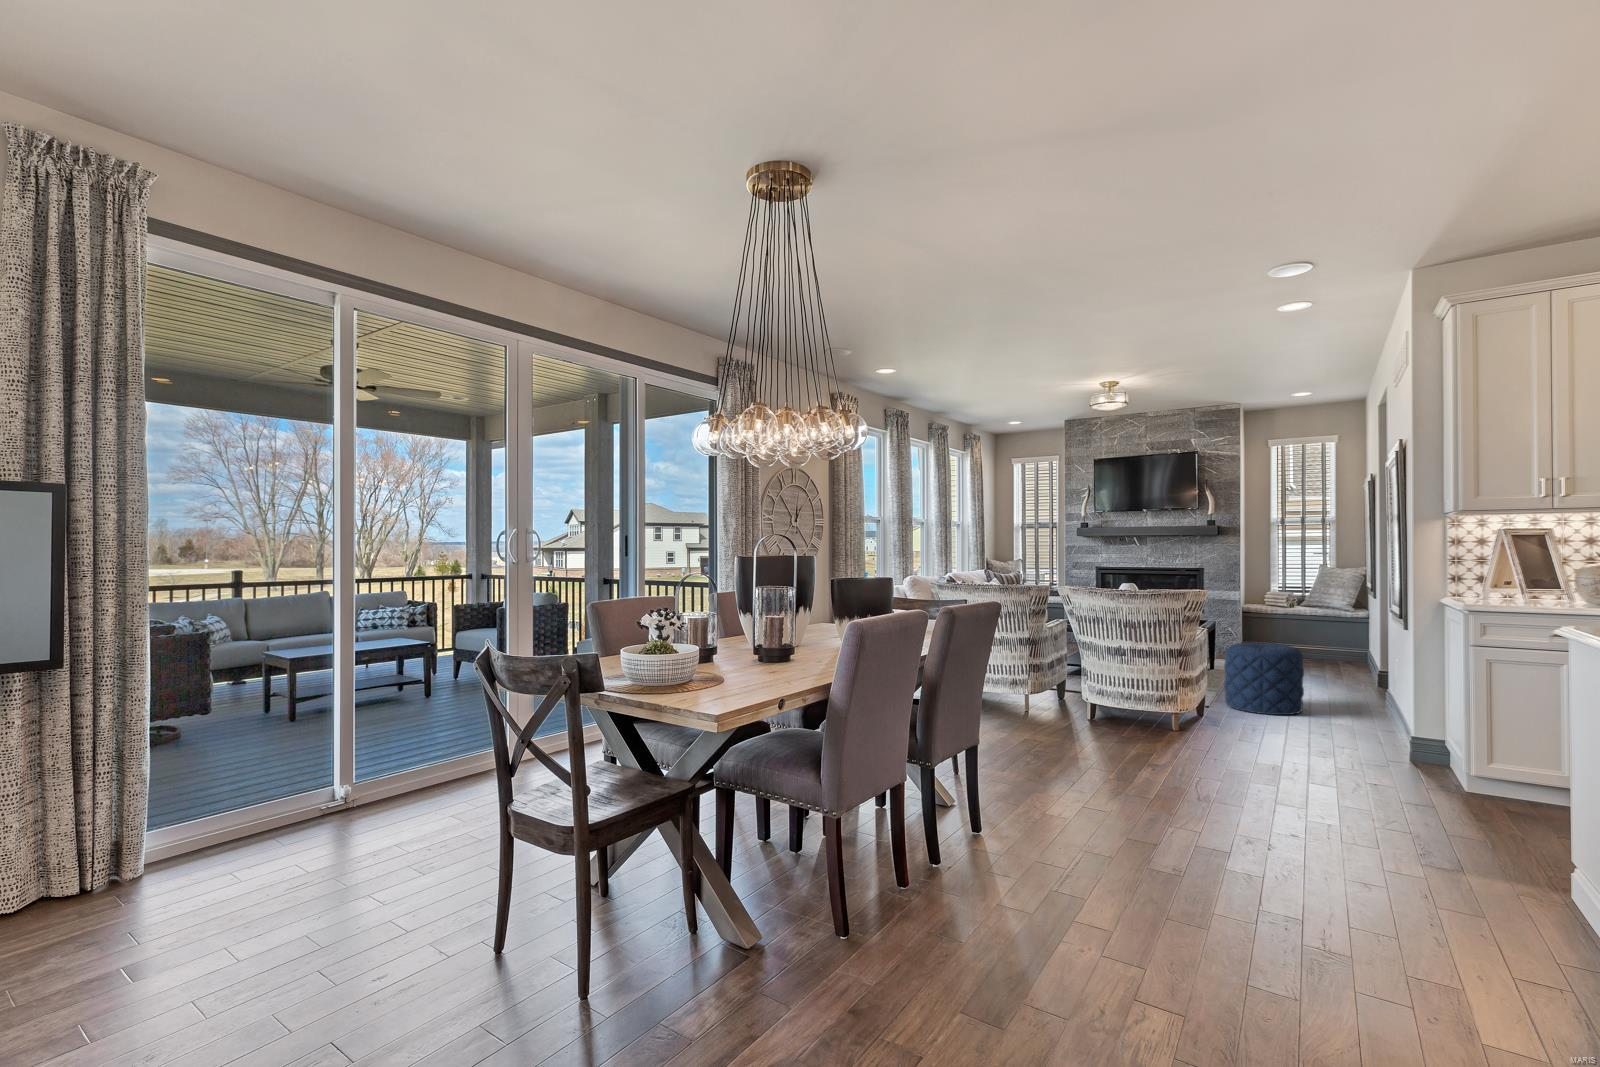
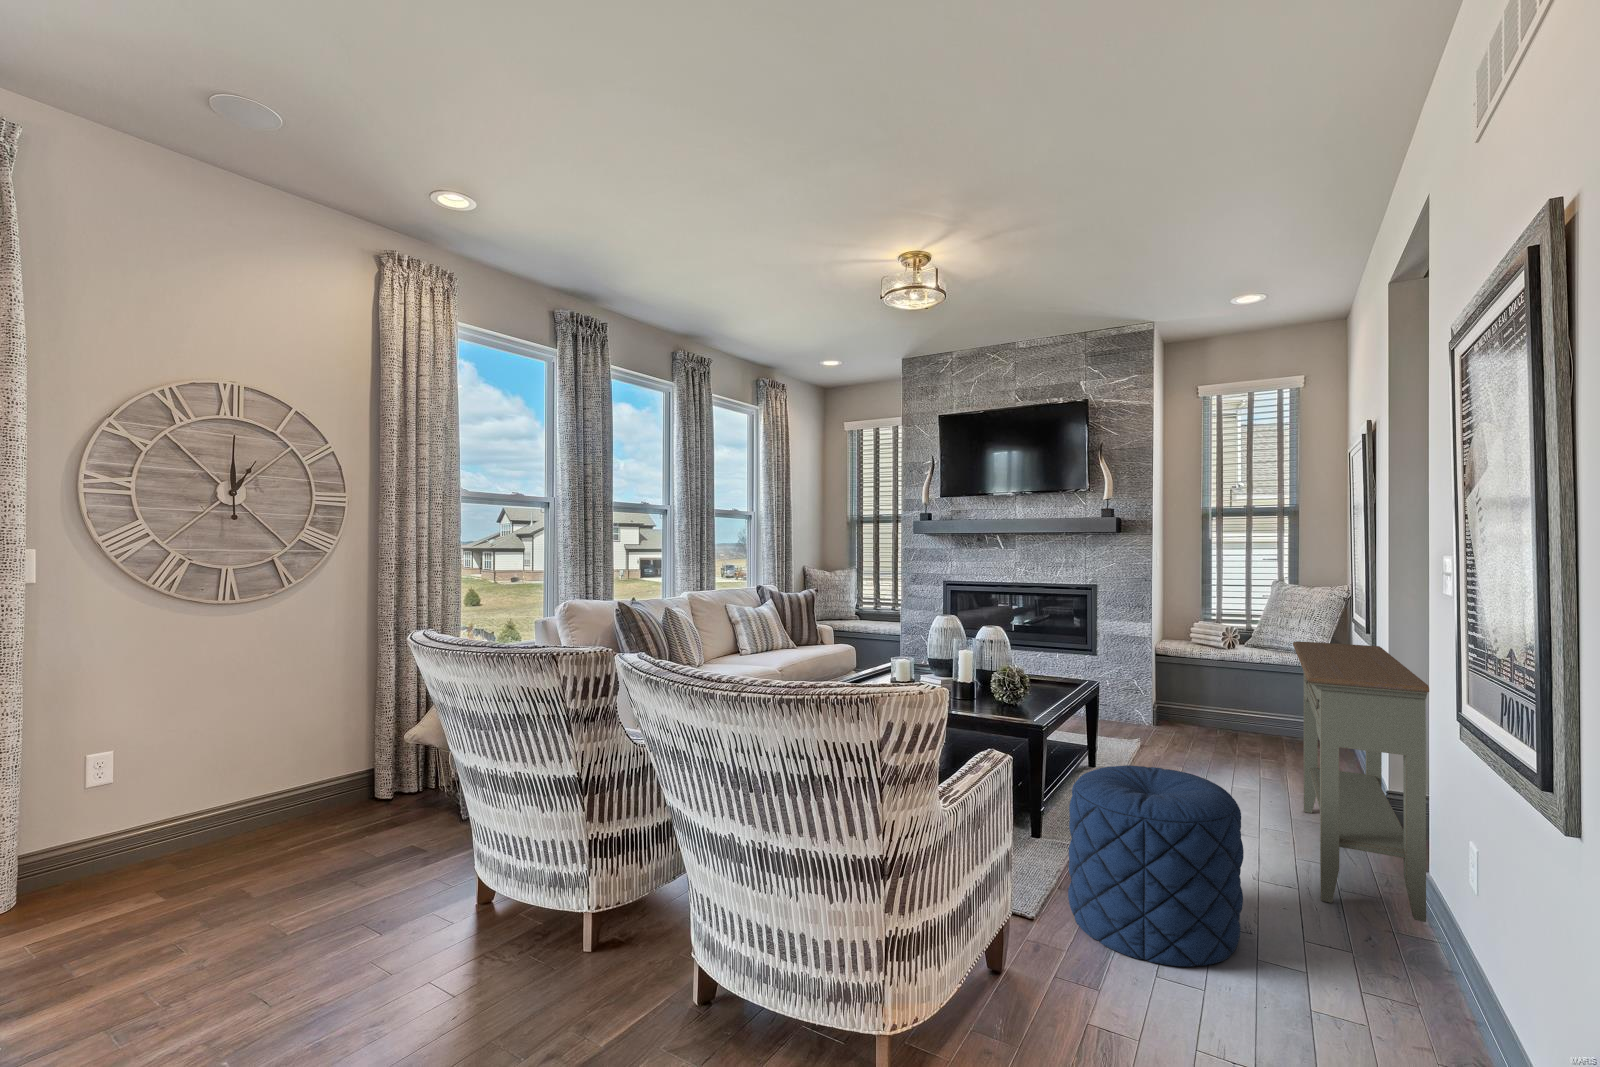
console table: none [1329,594,1387,708] -> present [1293,641,1429,922]

